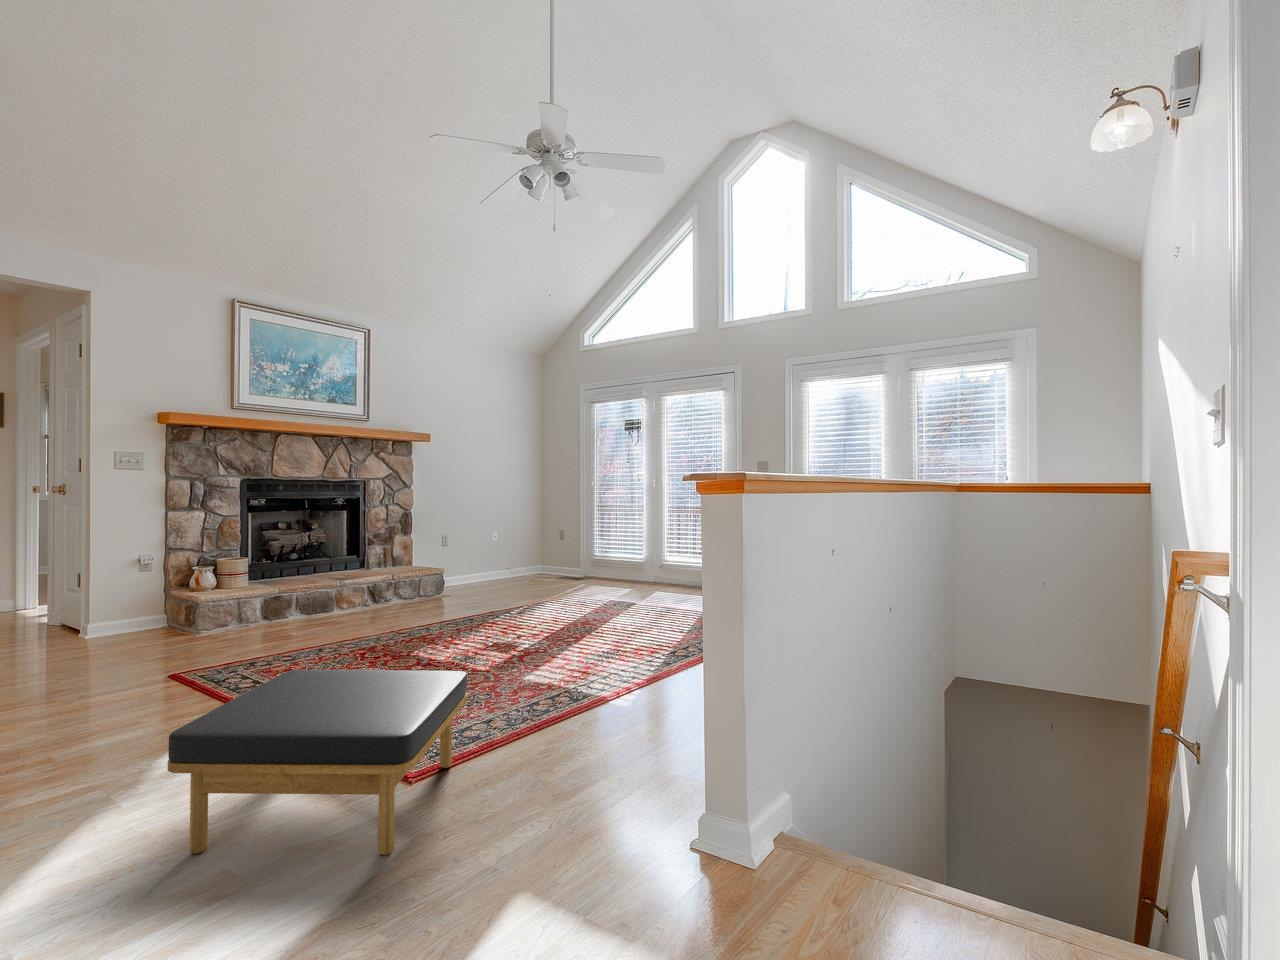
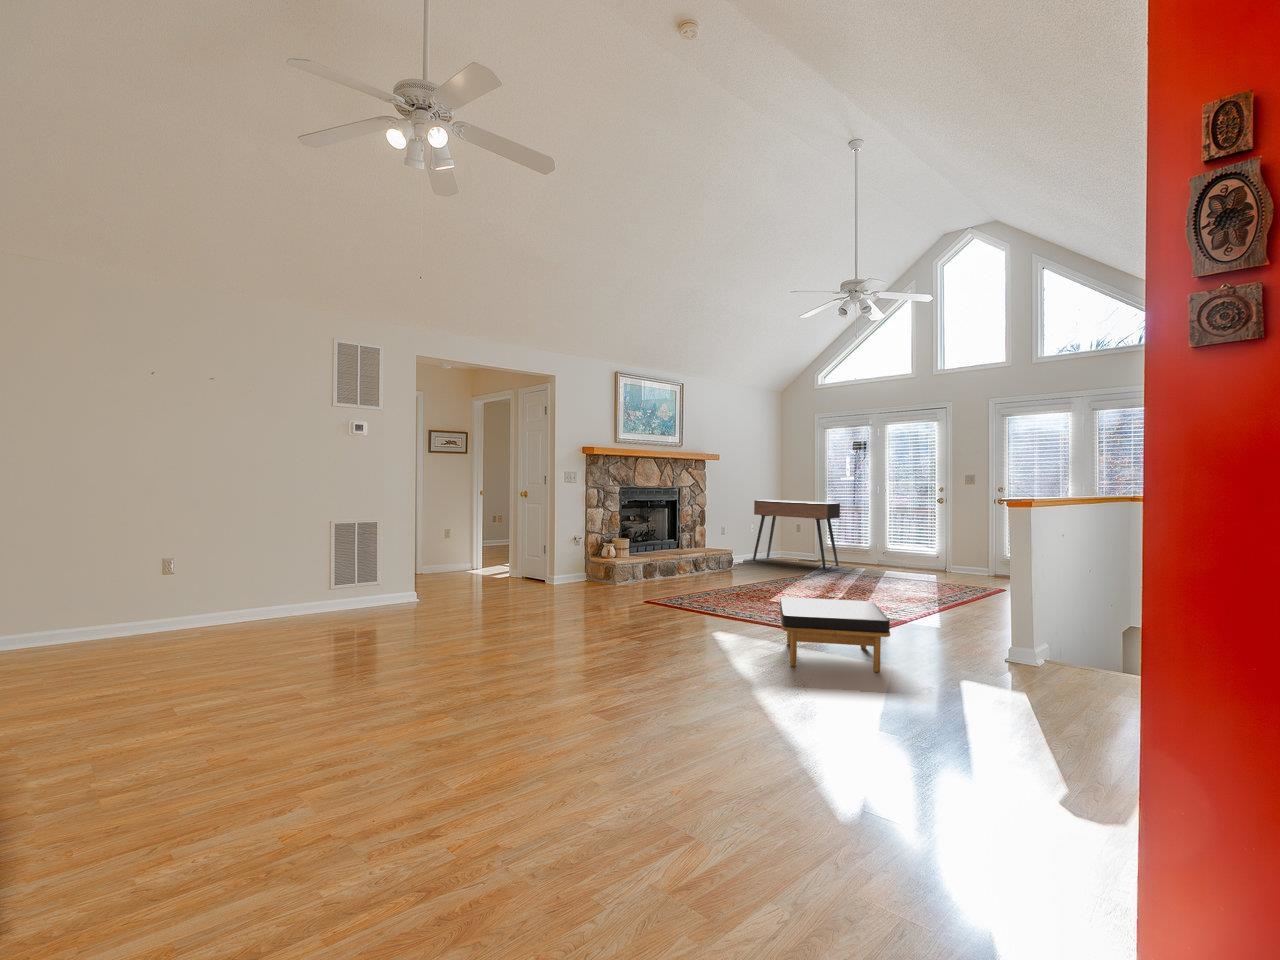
console table: none [492,499,602,591] -> present [753,500,840,568]

